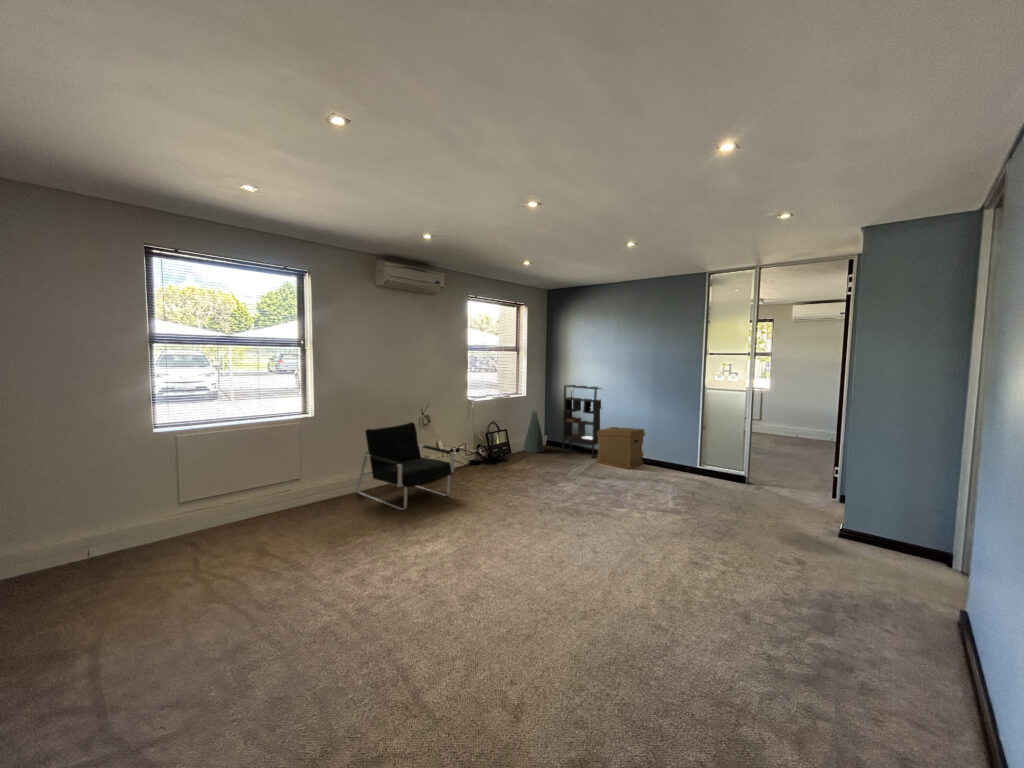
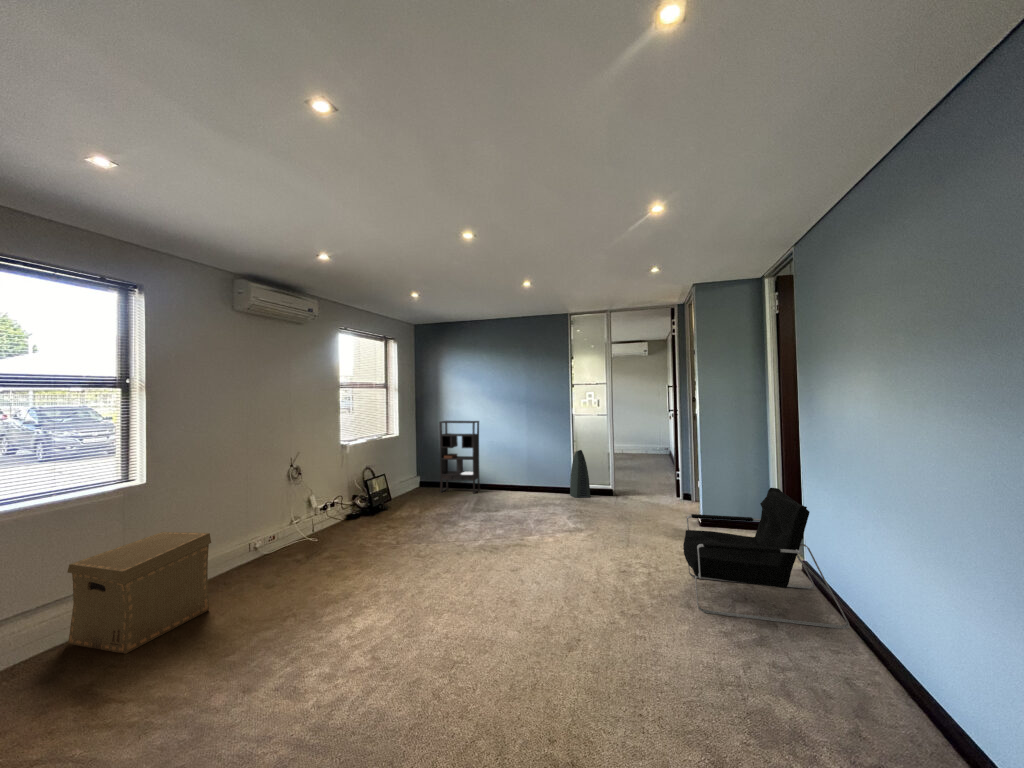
air purifier: present [524,411,544,453] -> present [570,450,590,498]
armchair: present [356,422,454,510] -> present [683,488,850,629]
cardboard box: present [597,427,645,469] -> present [67,532,211,654]

